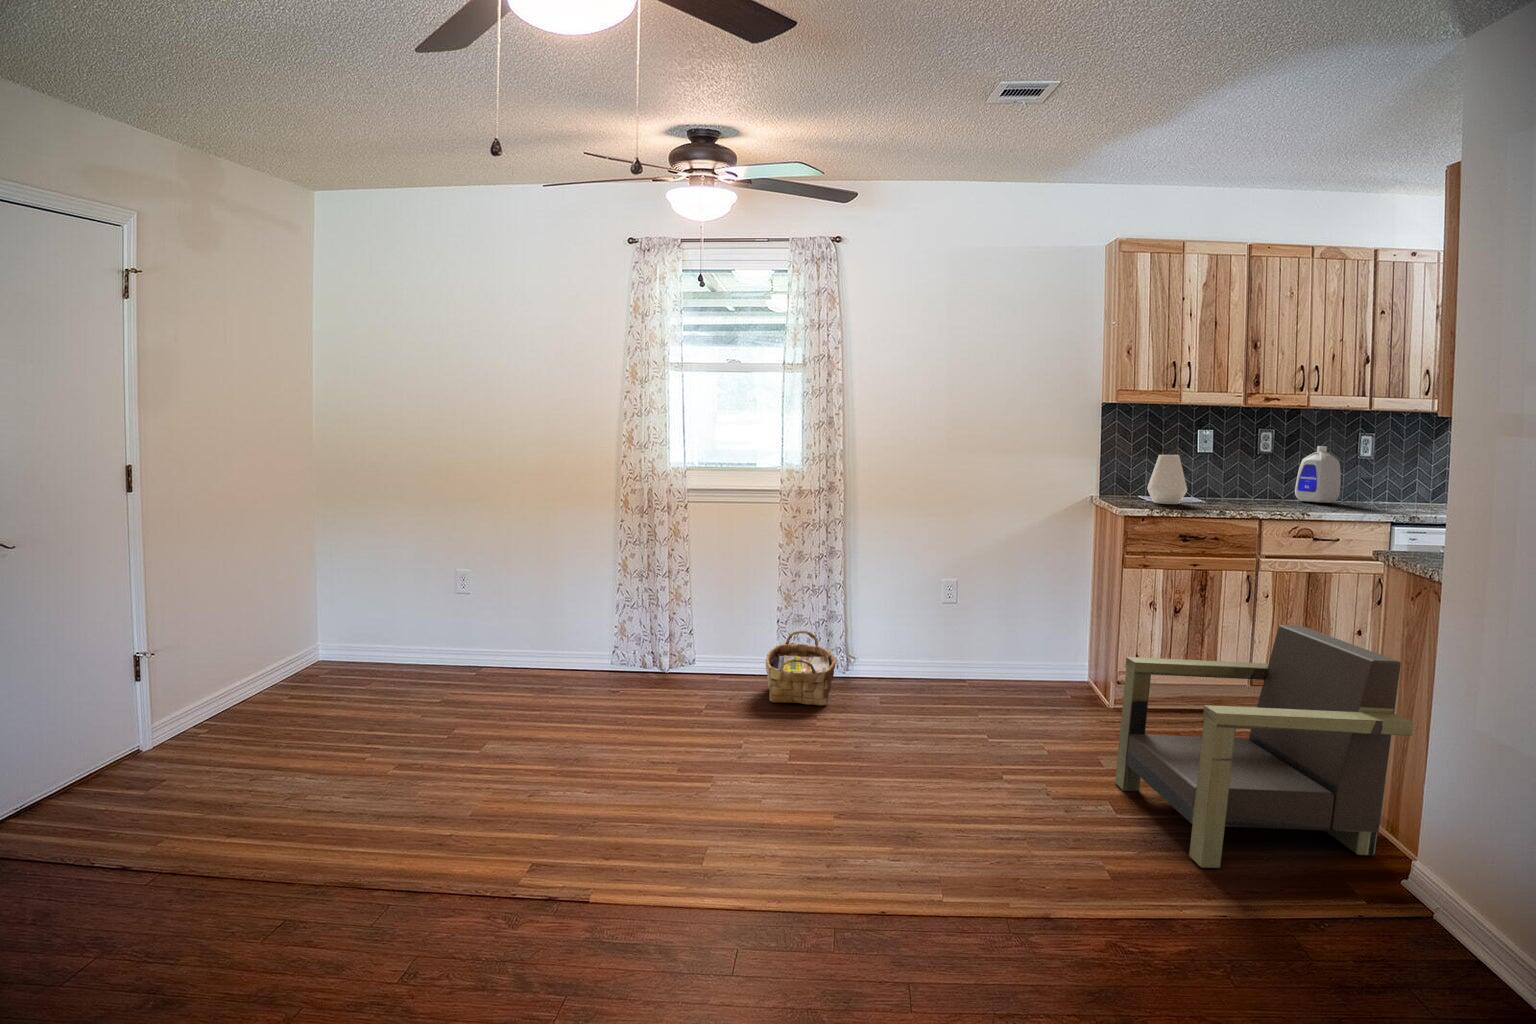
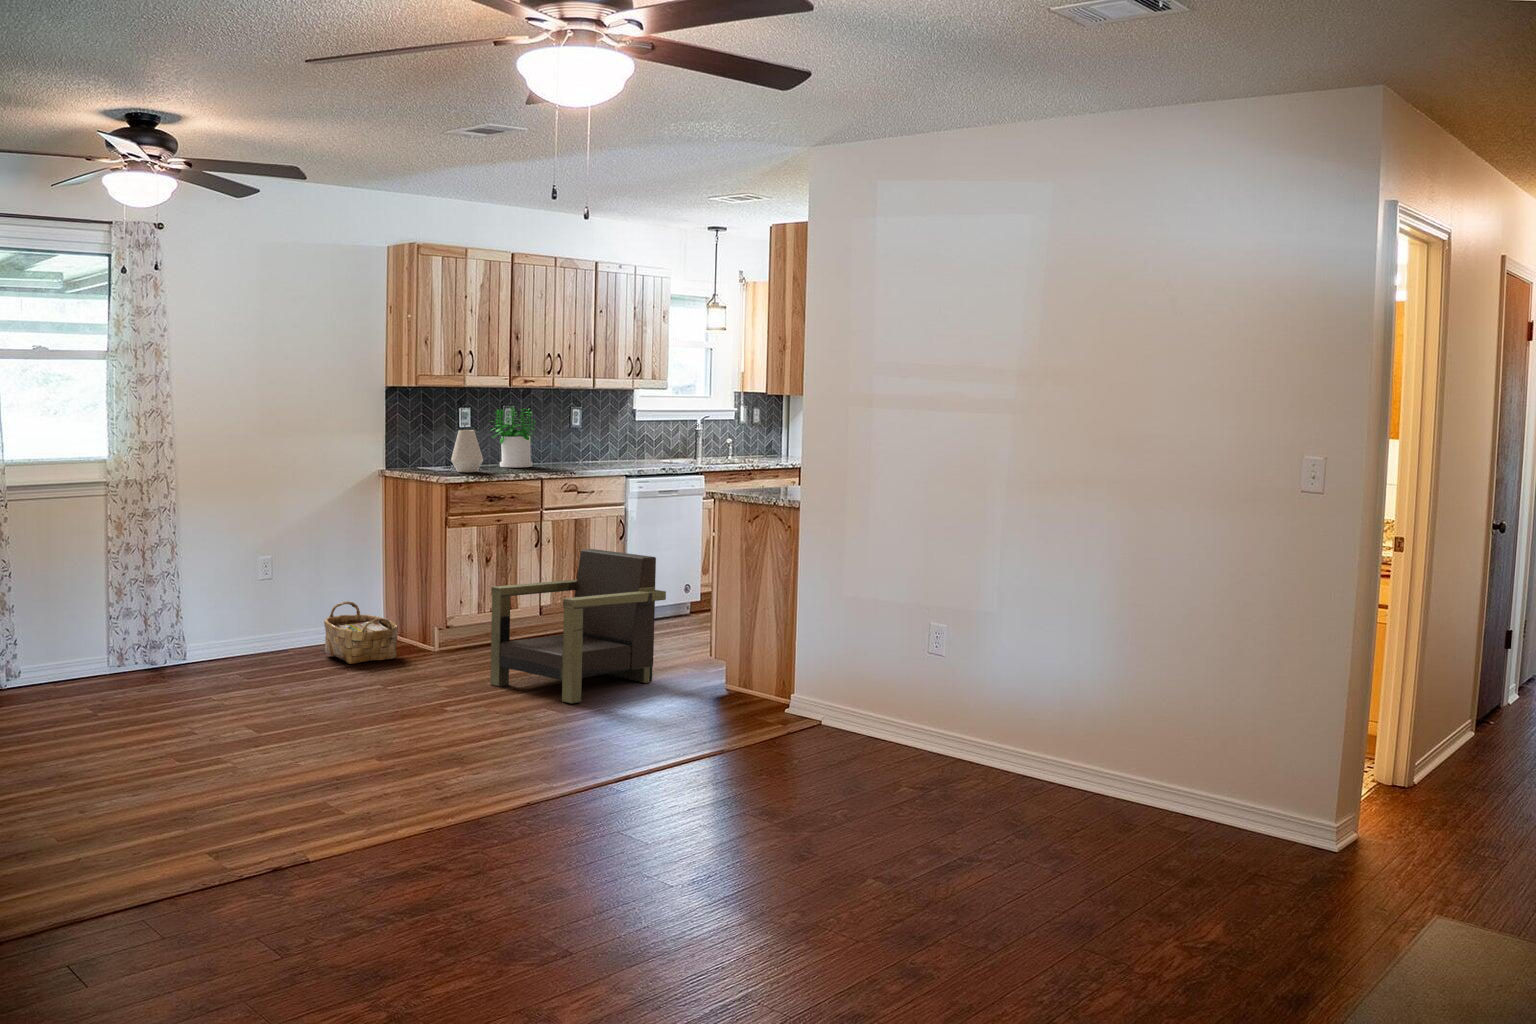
potted plant: none [1212,430,1277,503] -> present [492,407,536,467]
bottle: present [1295,446,1341,503] -> none [548,418,579,464]
woven basket: present [766,631,836,706] -> present [324,601,398,664]

